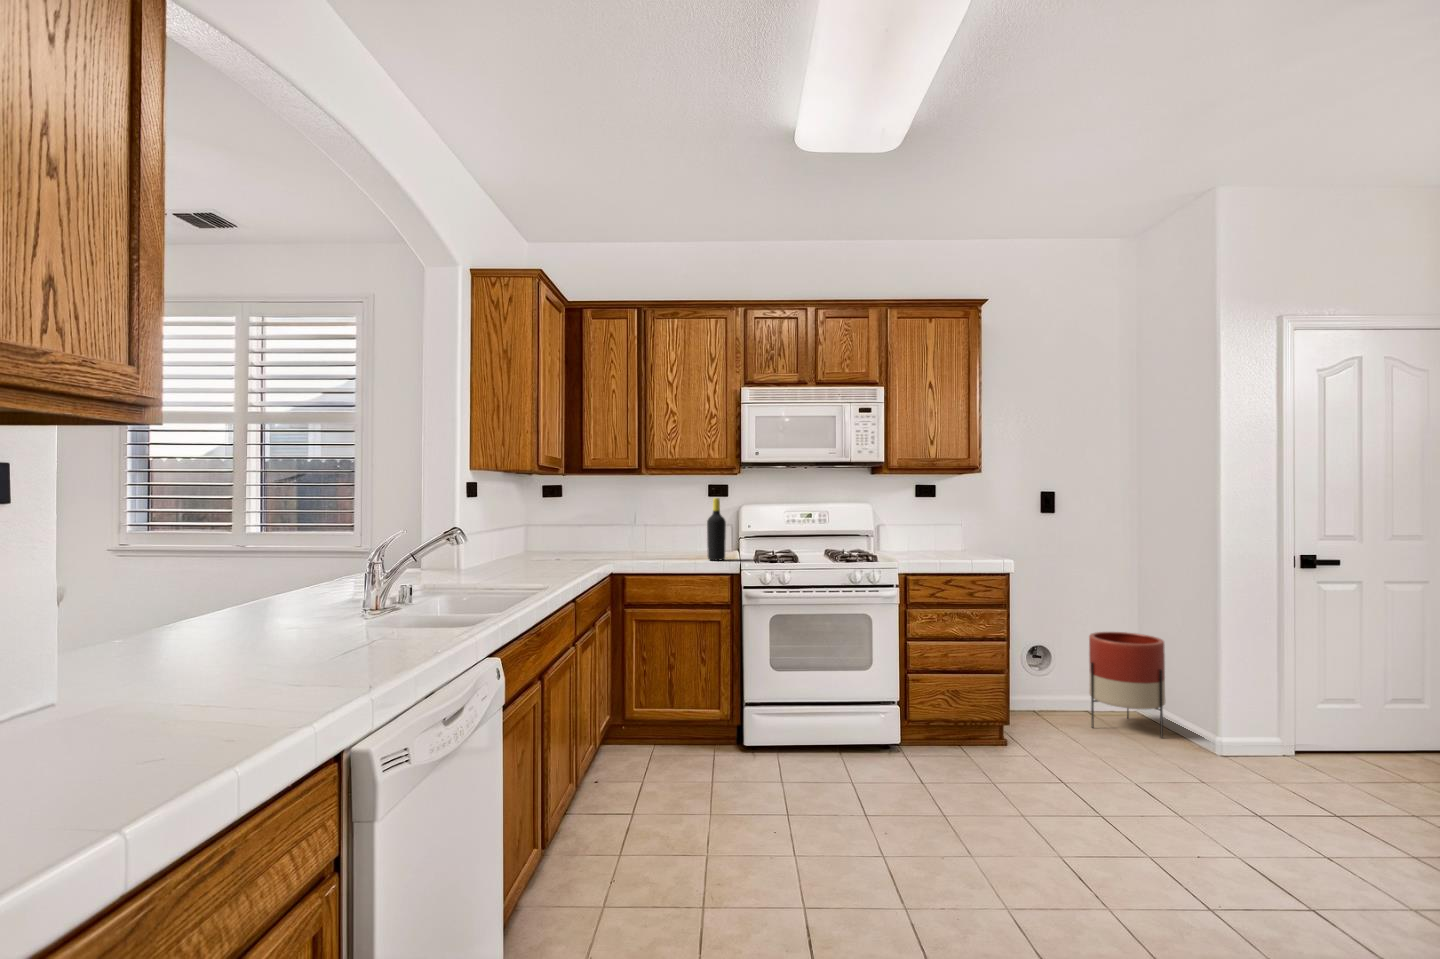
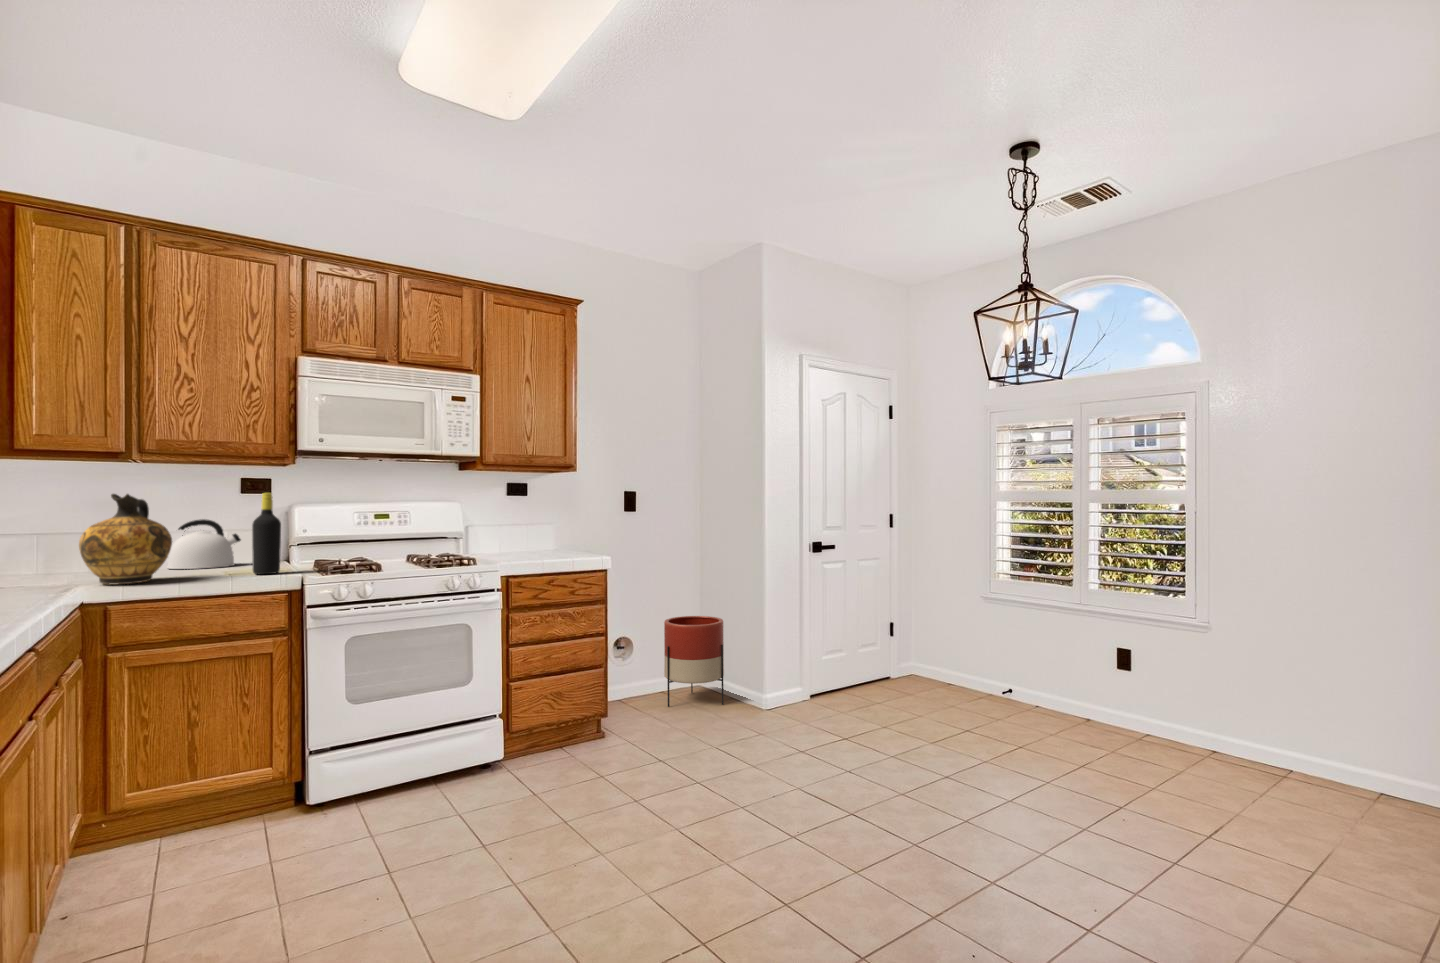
ceramic jug: none [608,499,659,562] -> present [79,494,172,584]
kettle: none [663,516,708,552] -> present [167,519,241,569]

